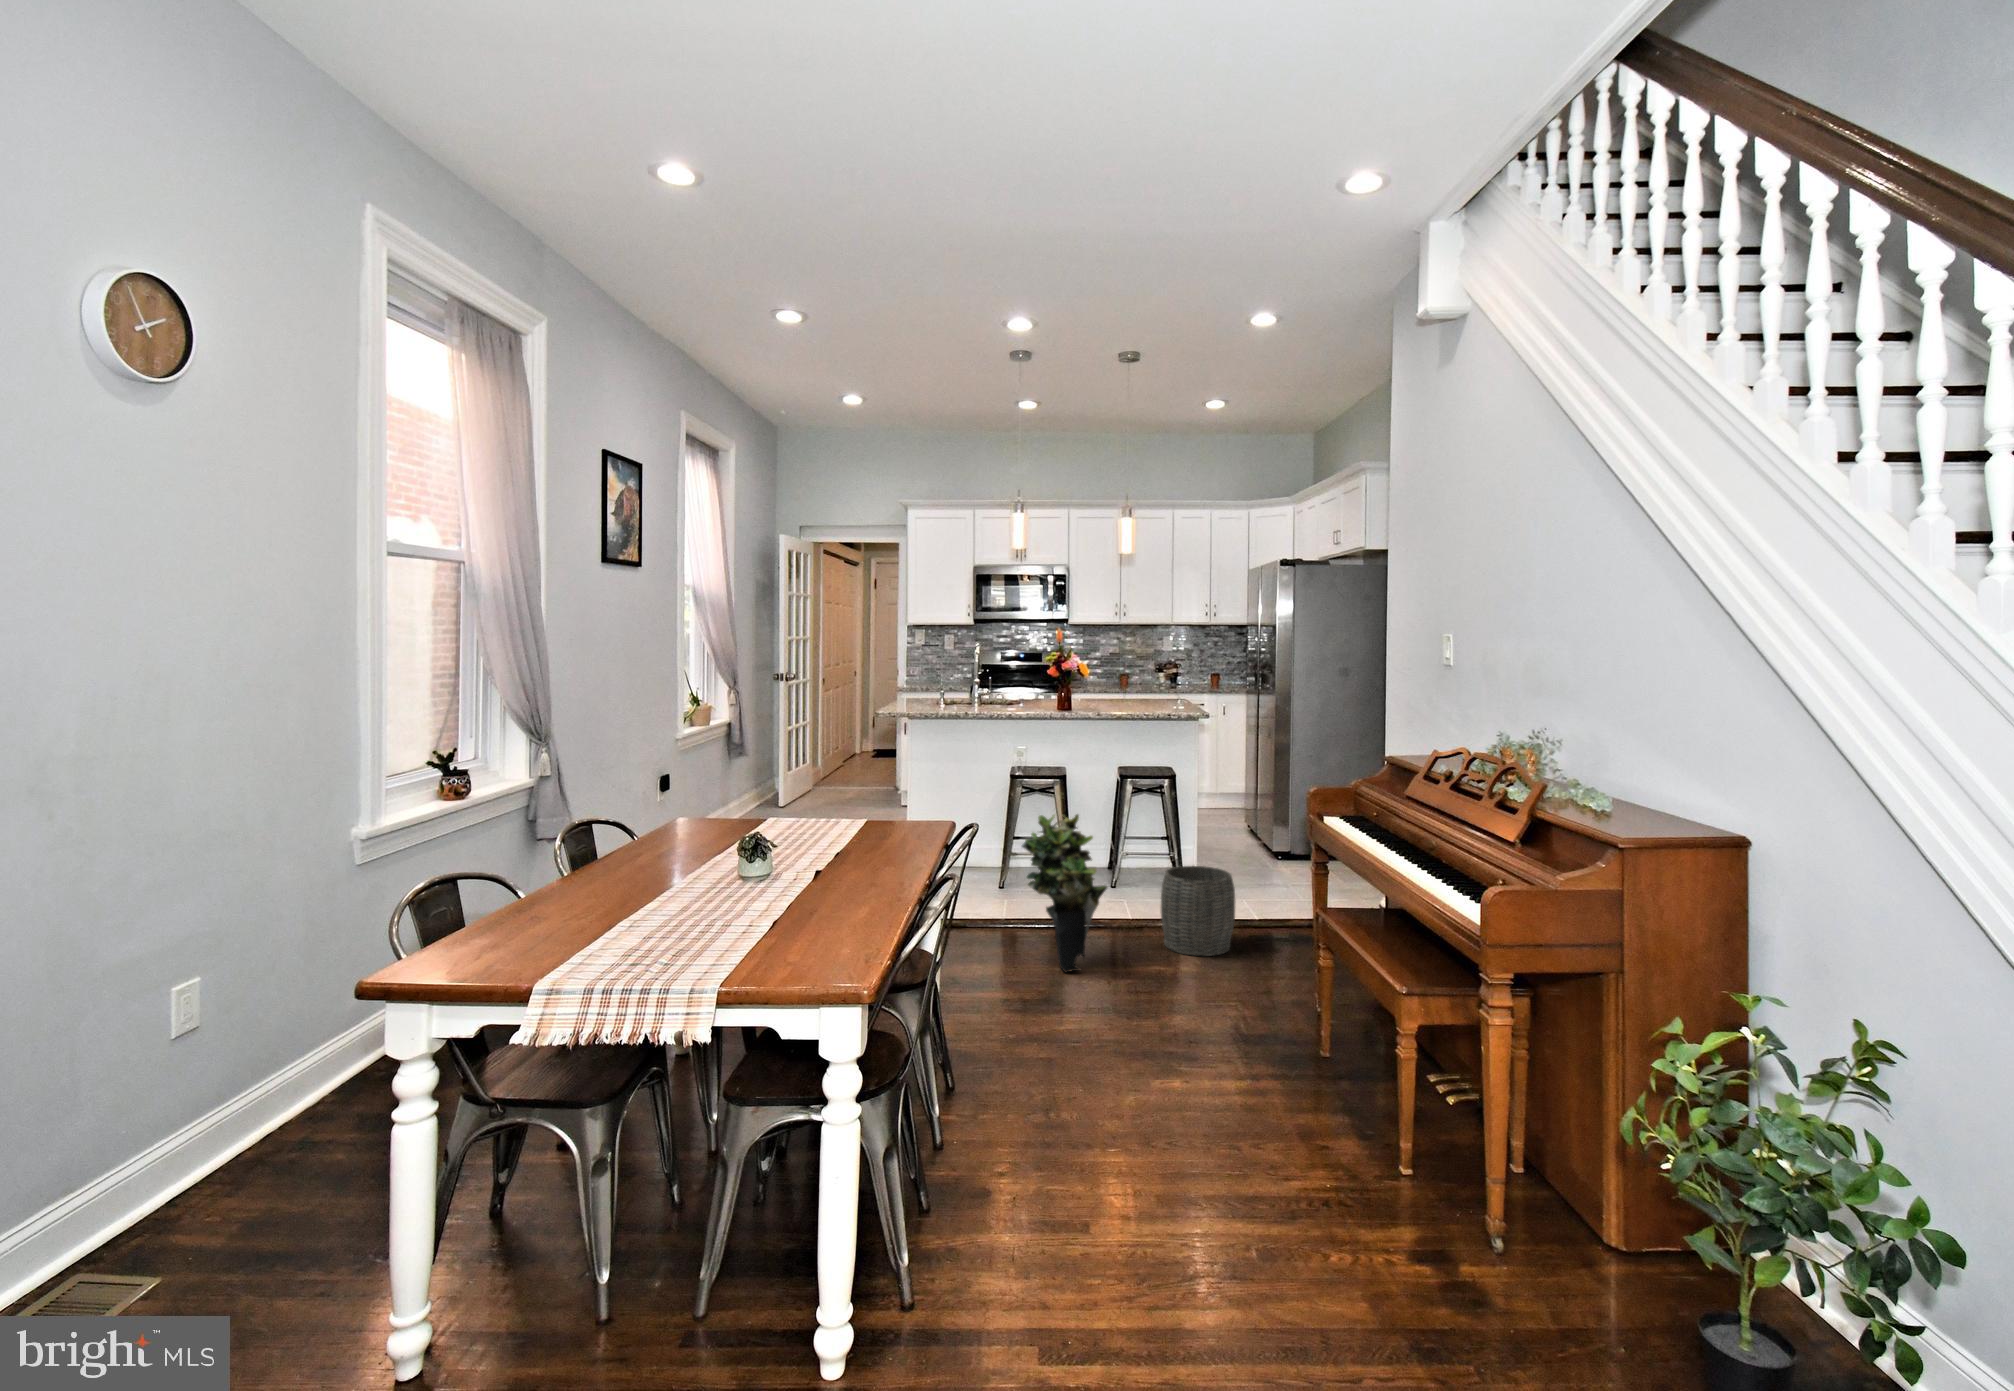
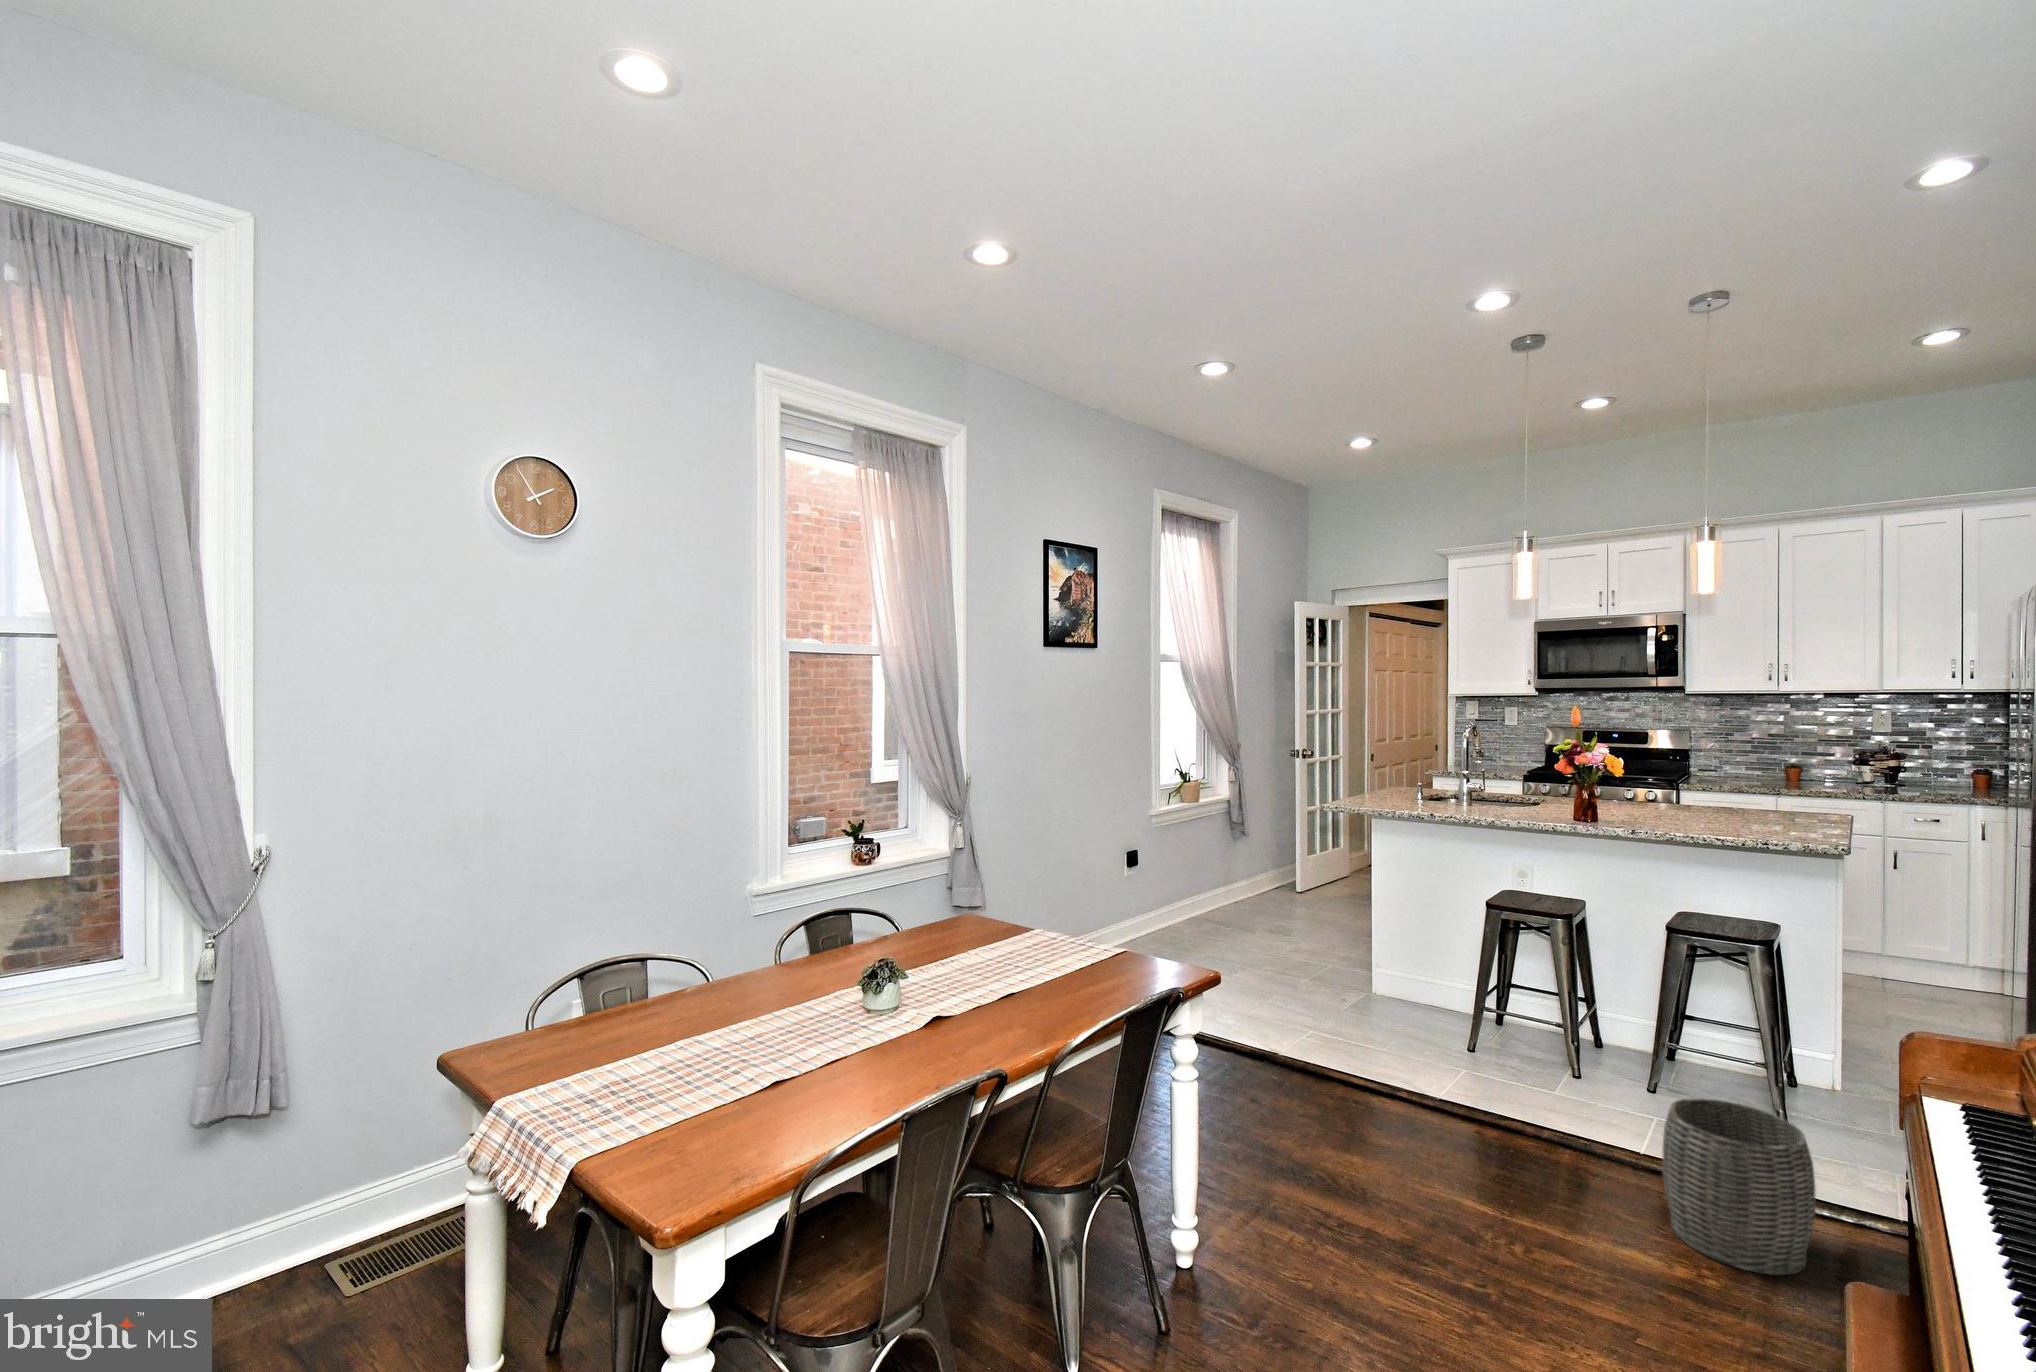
potted plant: present [1022,814,1107,972] -> none [1406,976,1538,1221]

